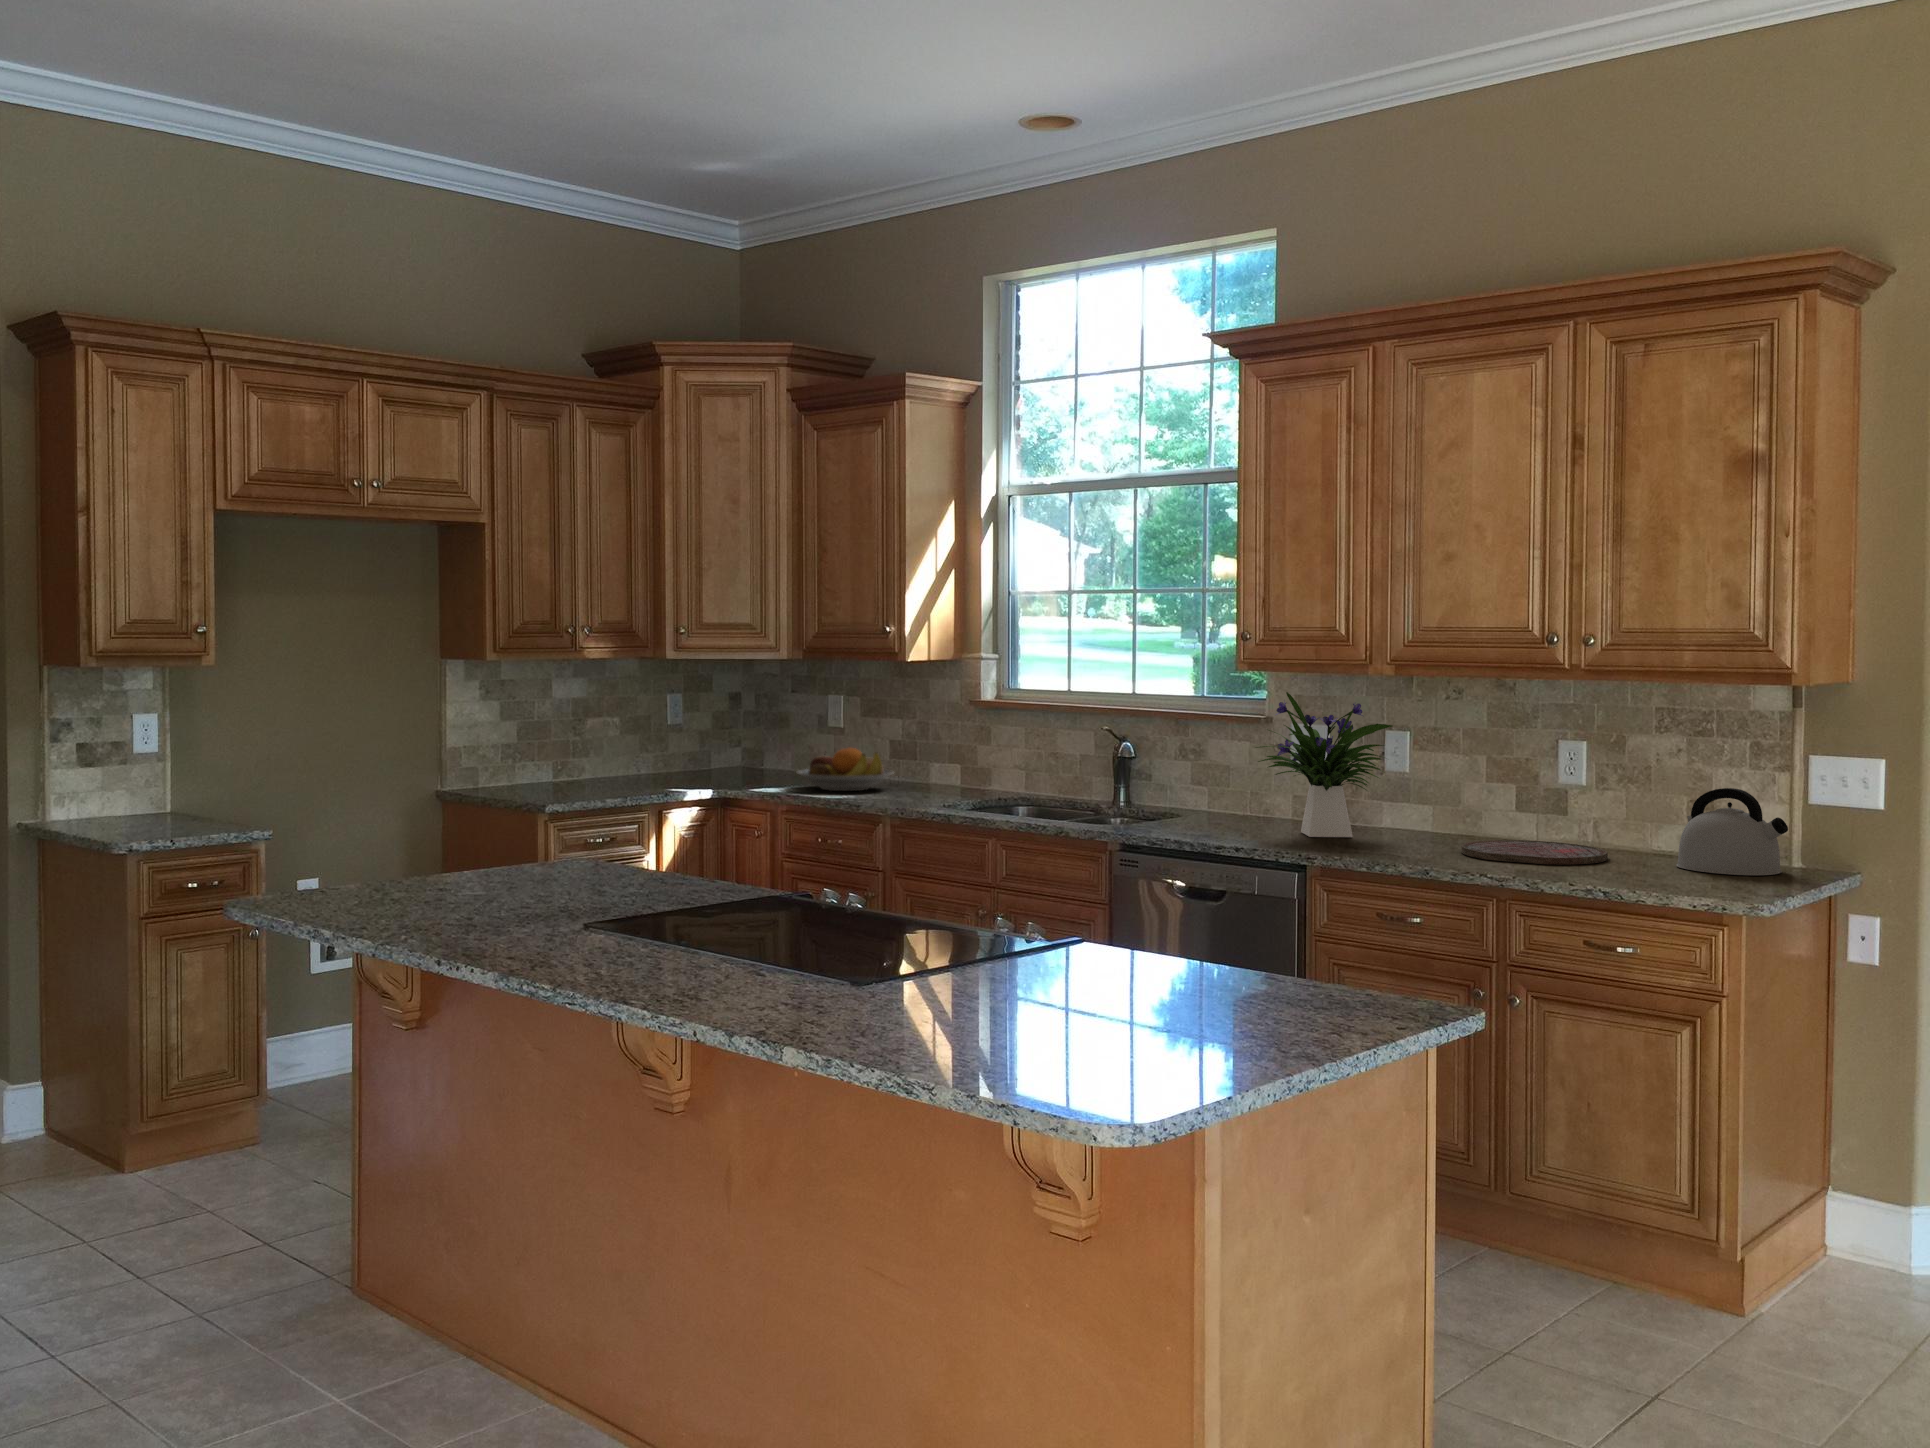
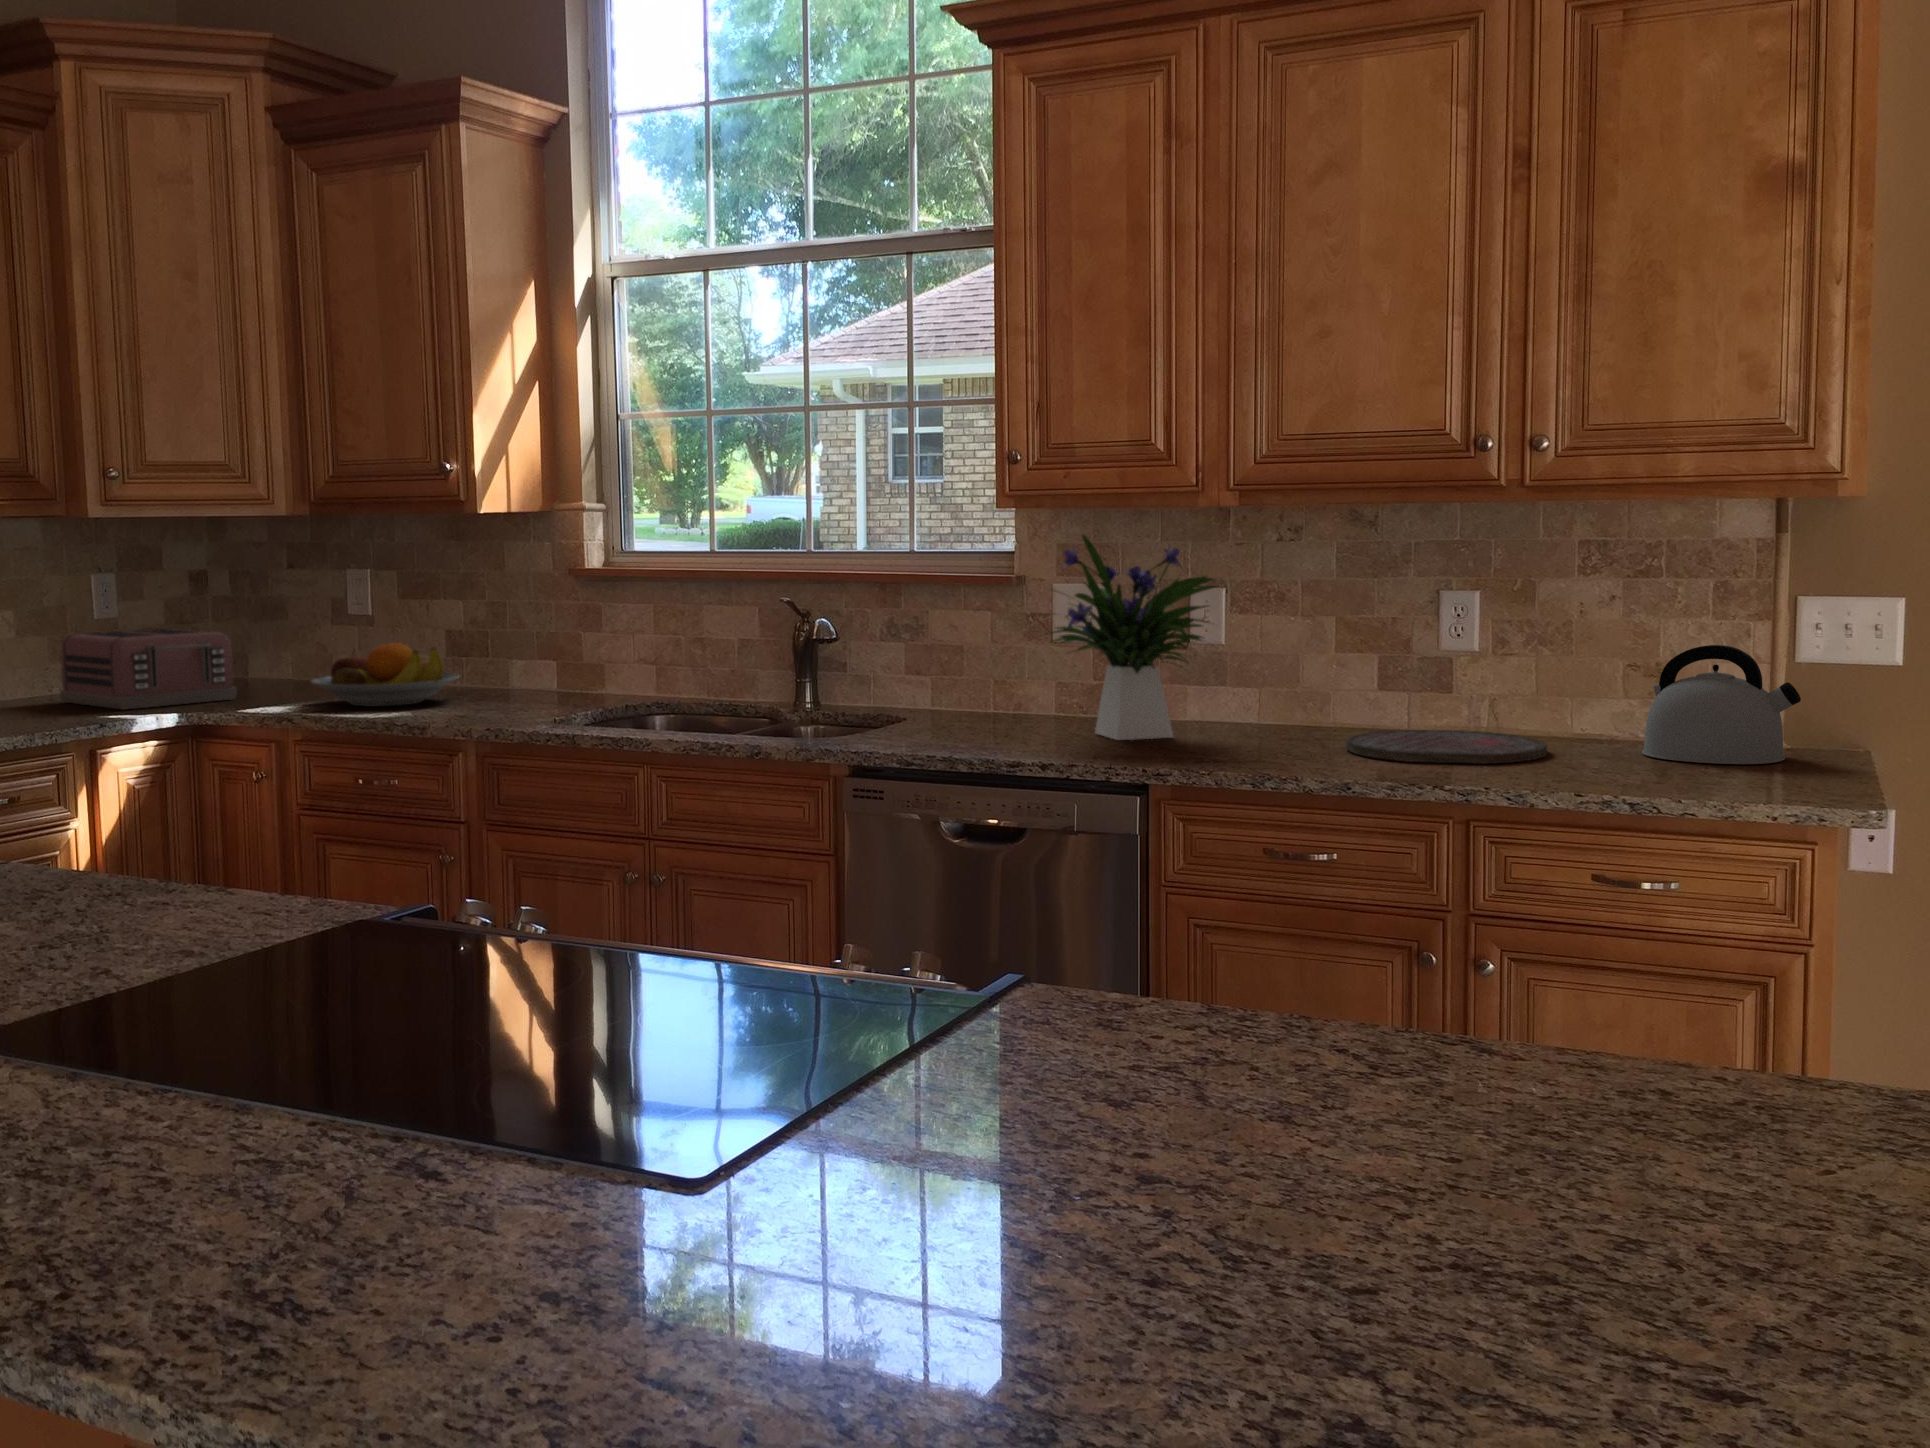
toaster: none [642,732,751,785] -> present [60,628,237,710]

